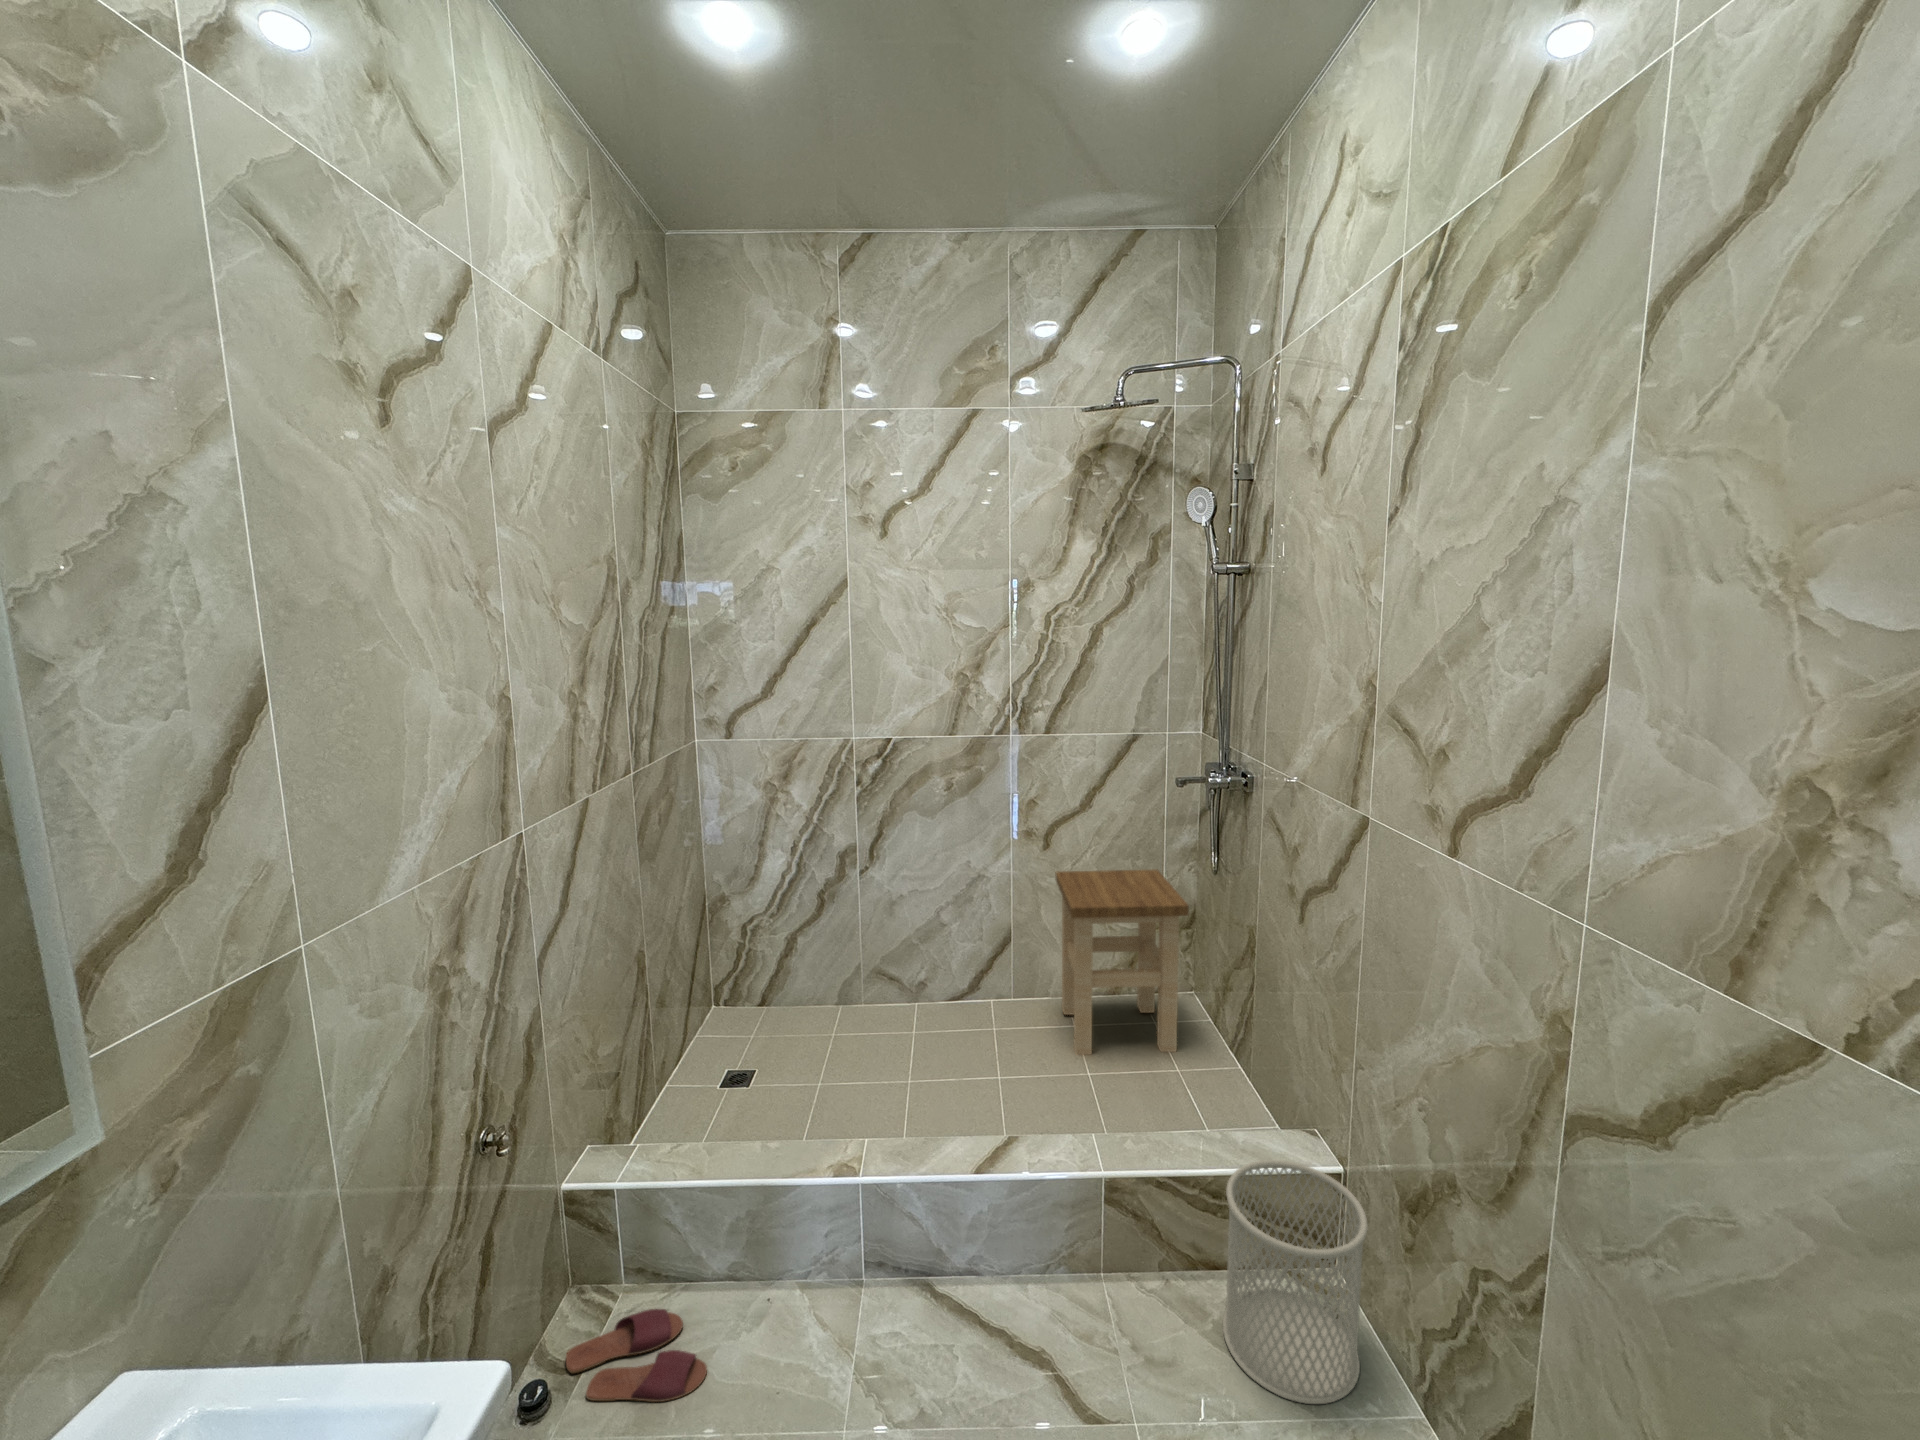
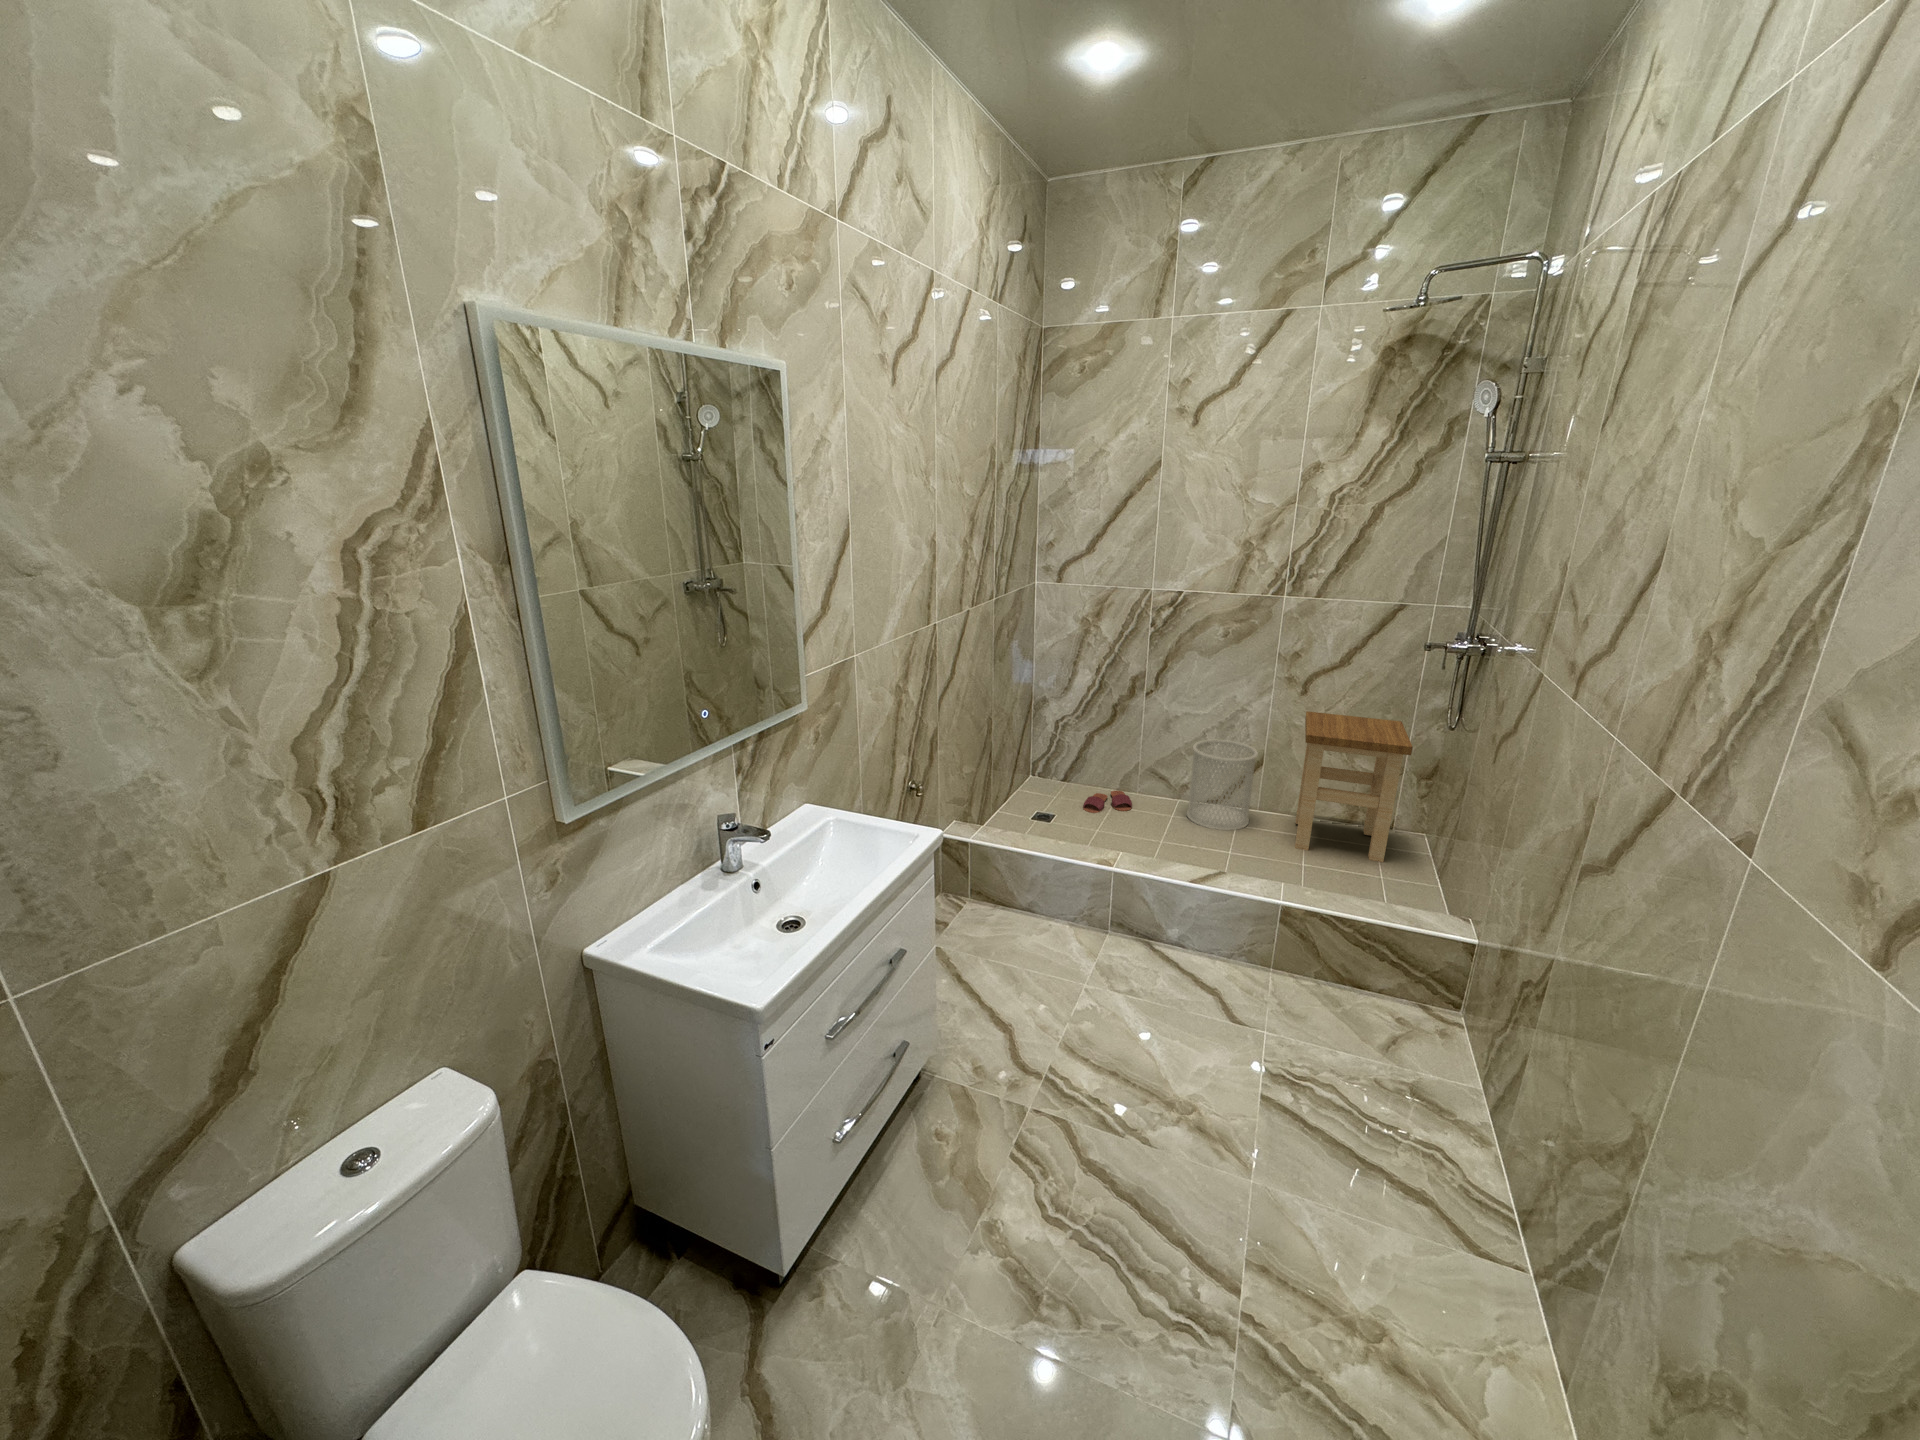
wastebasket: present [1223,1160,1368,1404] -> present [1186,740,1258,830]
slippers: present [566,1309,707,1402] -> present [1083,791,1132,813]

